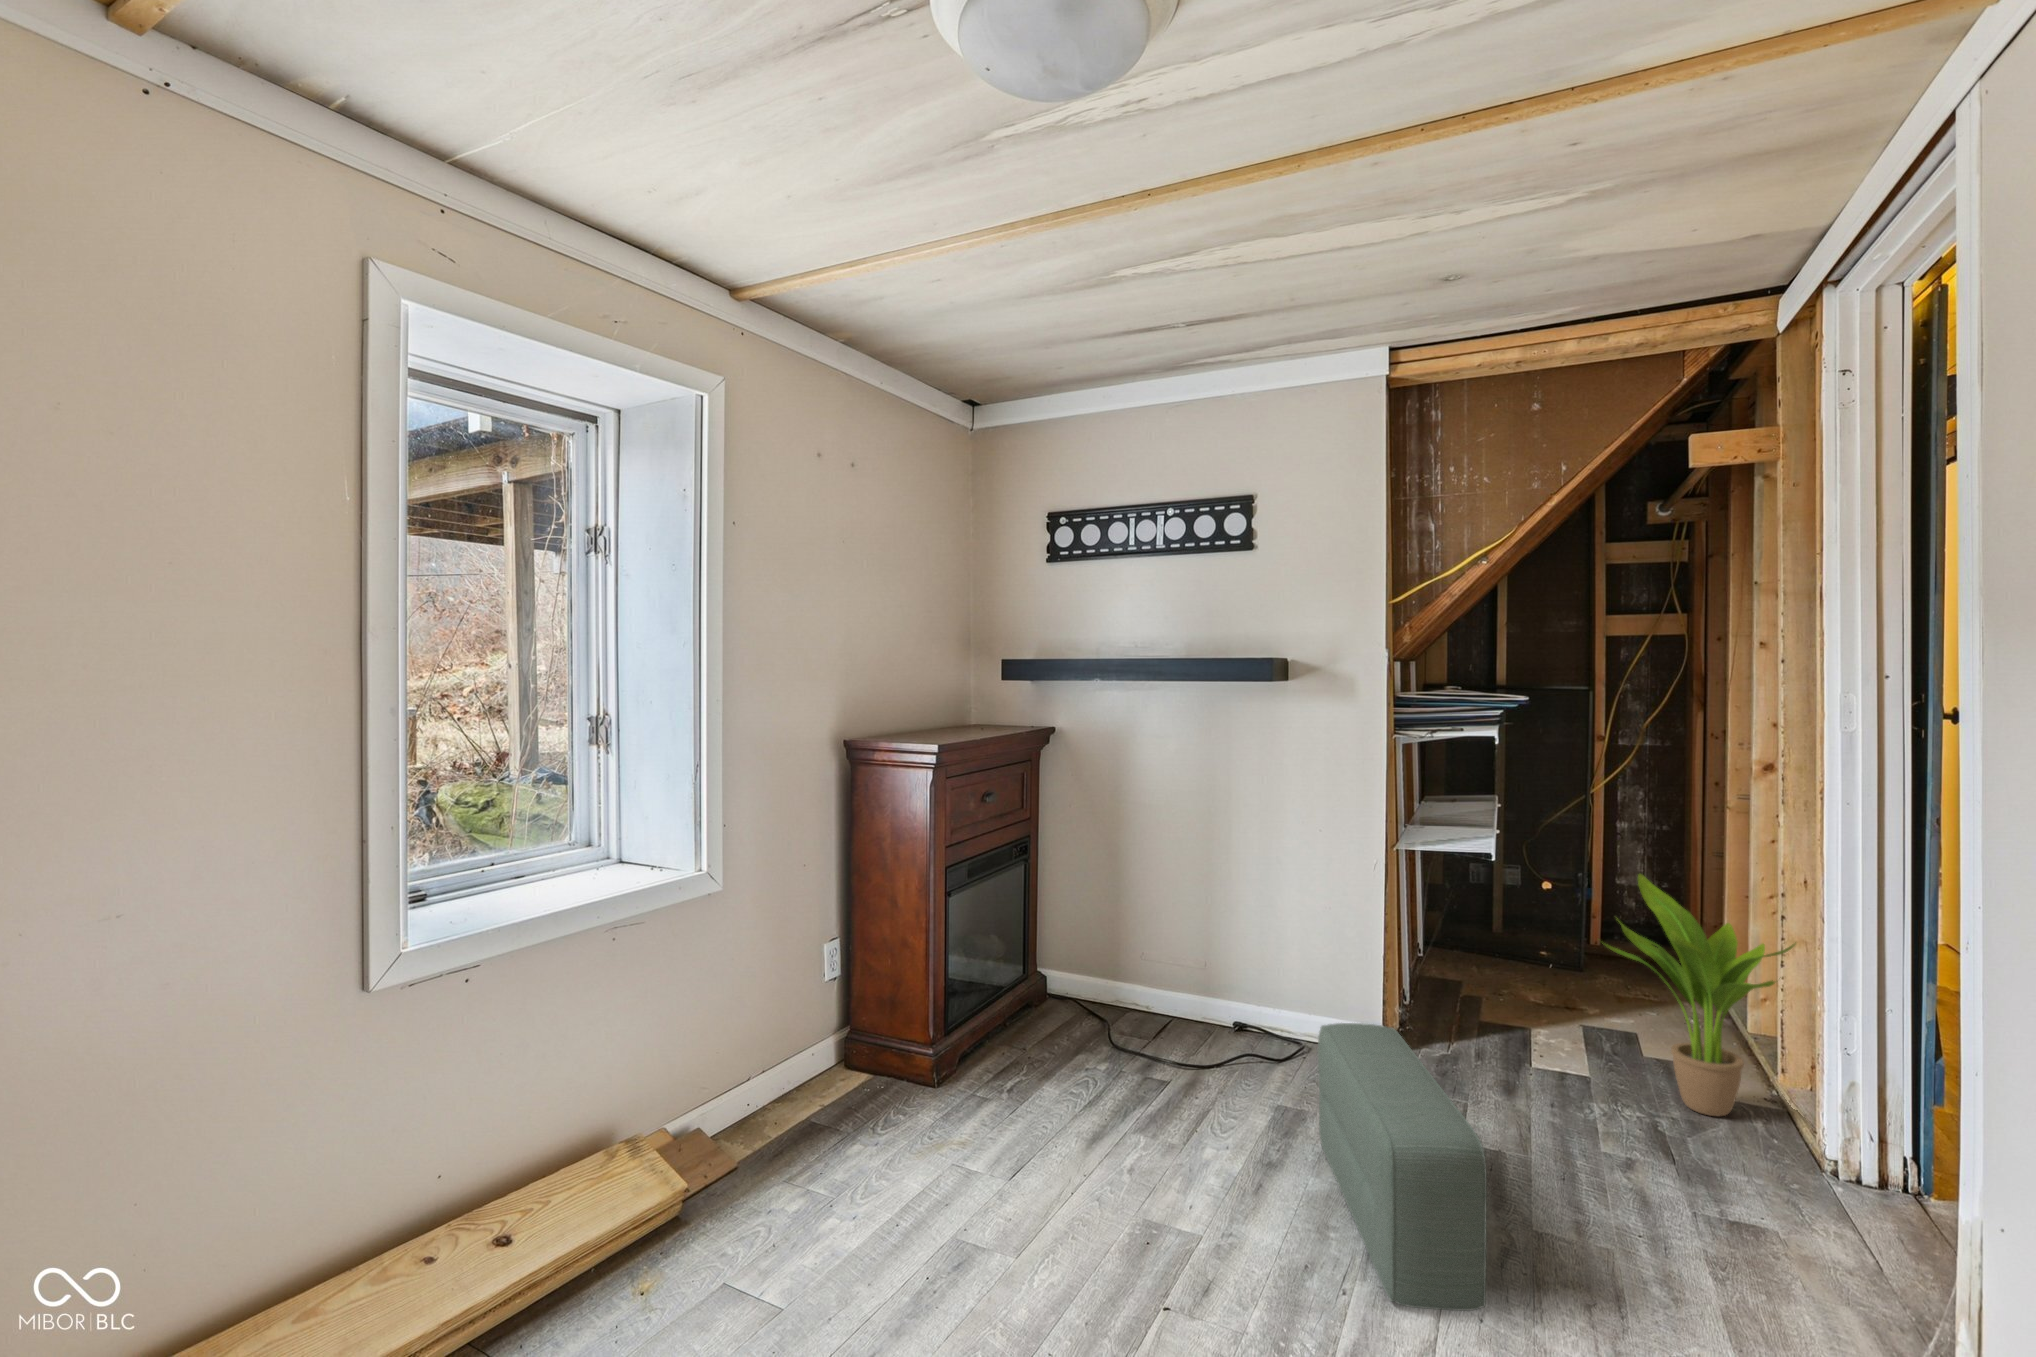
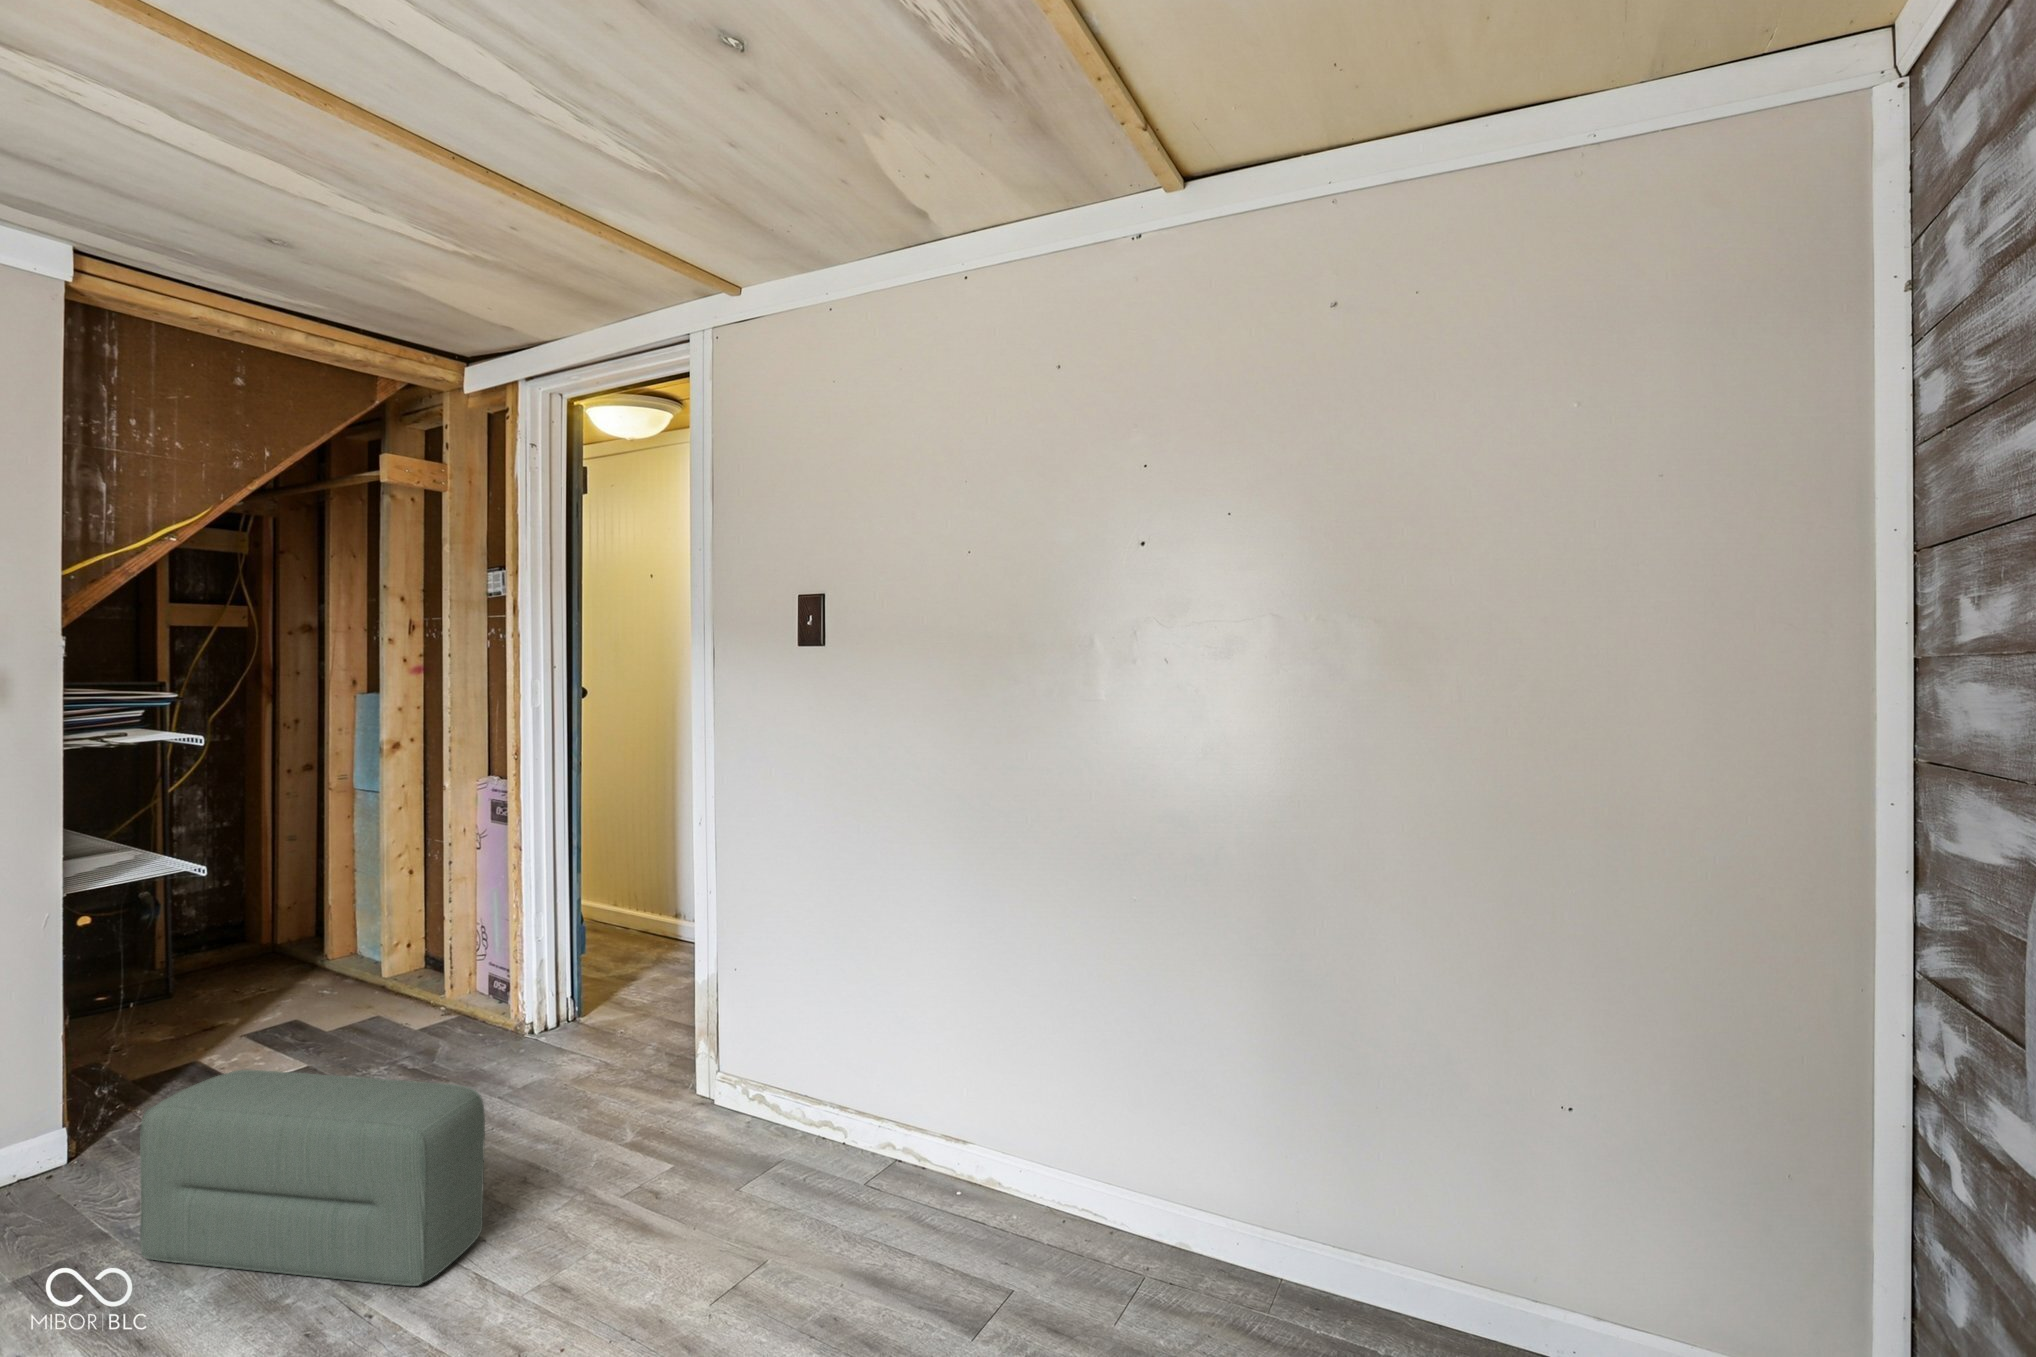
potted plant: present [1605,874,1795,1116] -> none [328,855,496,1046]

